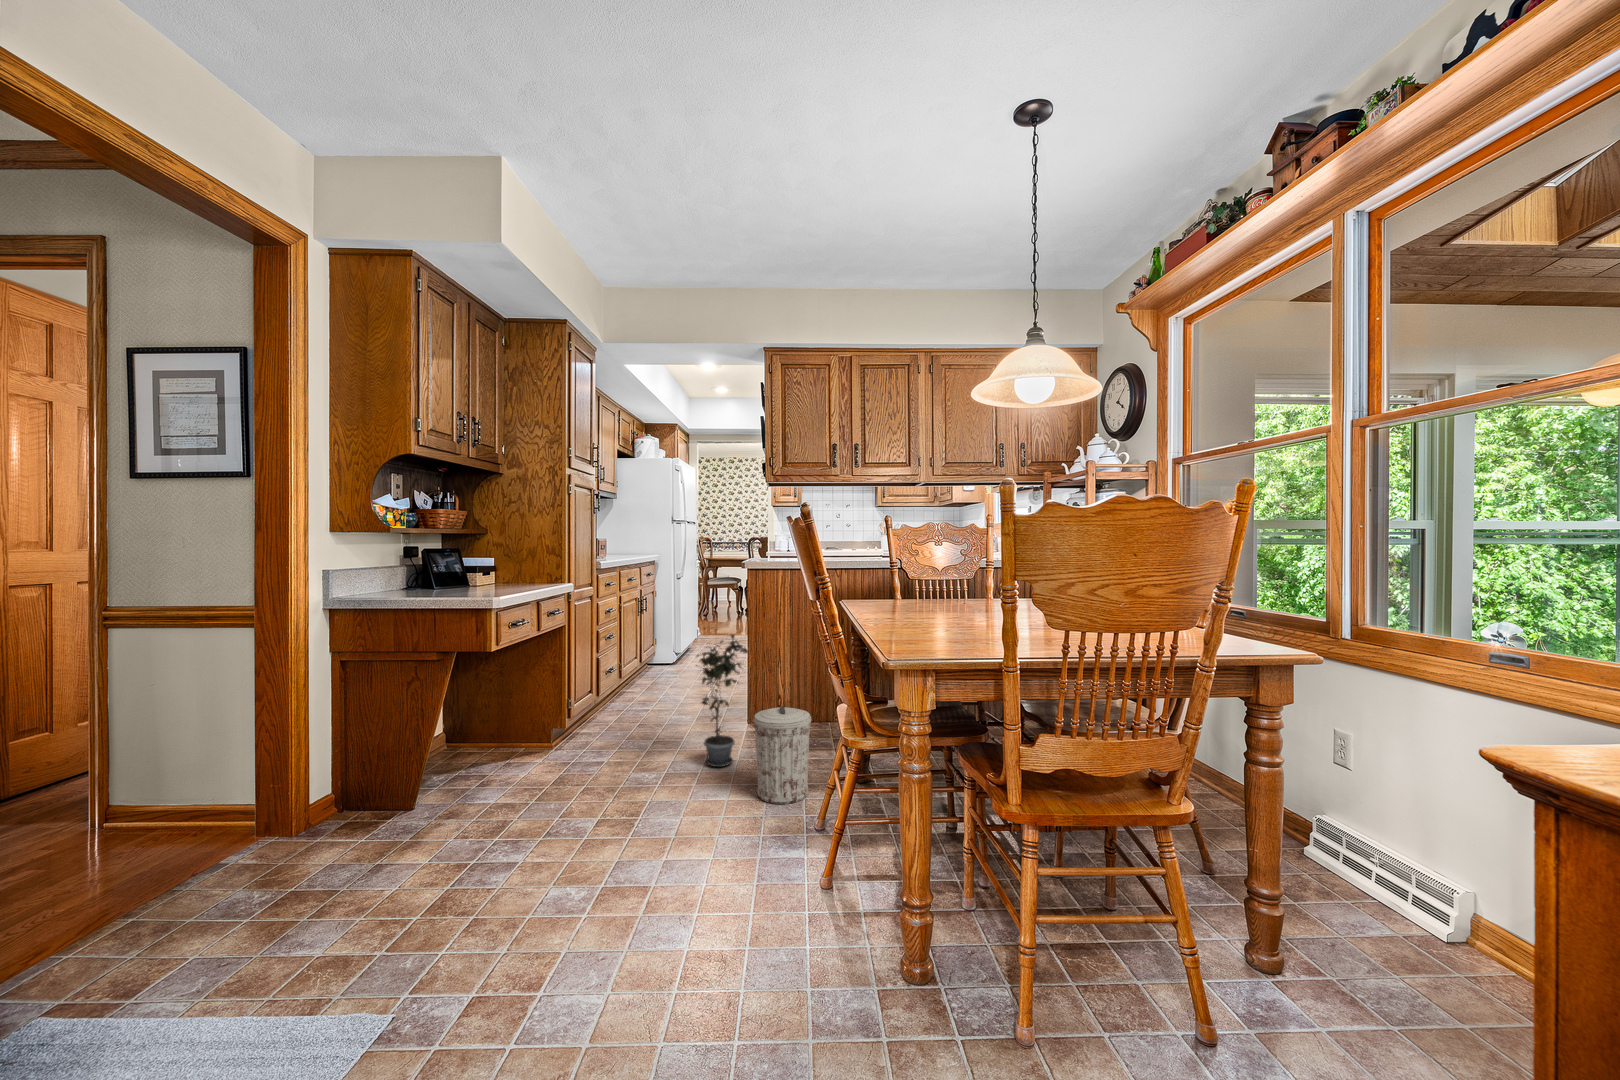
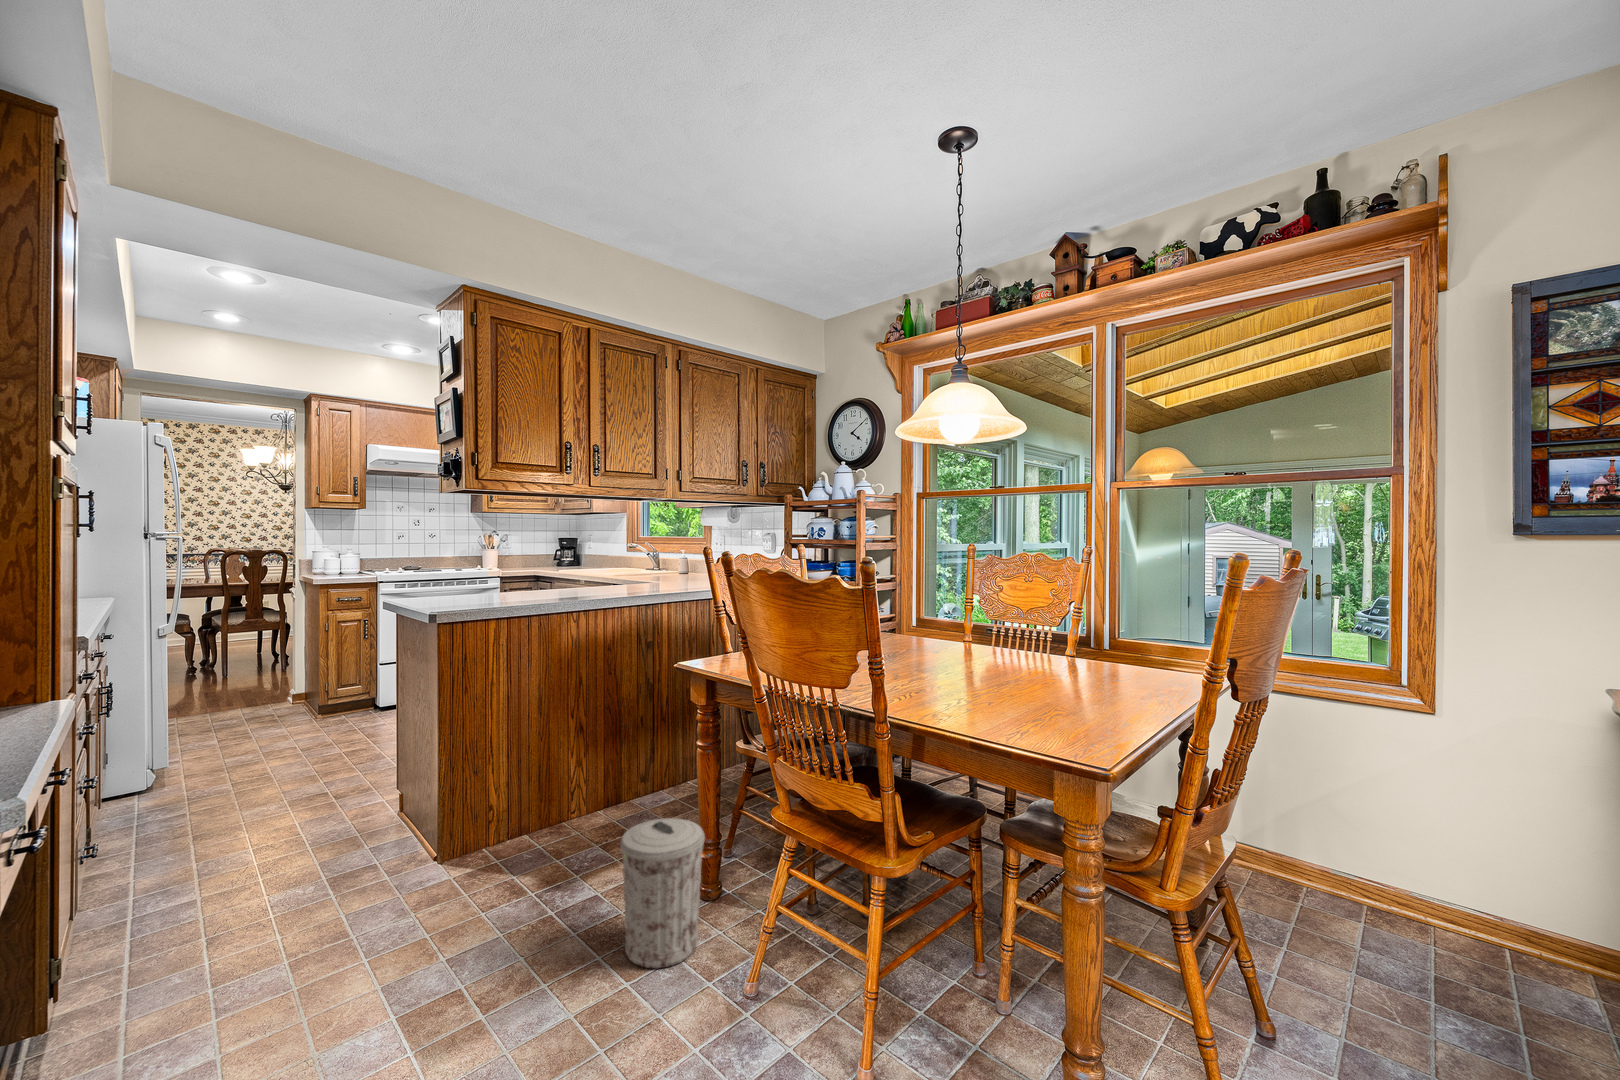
potted plant: present [696,635,748,767] -> none [464,727,564,943]

